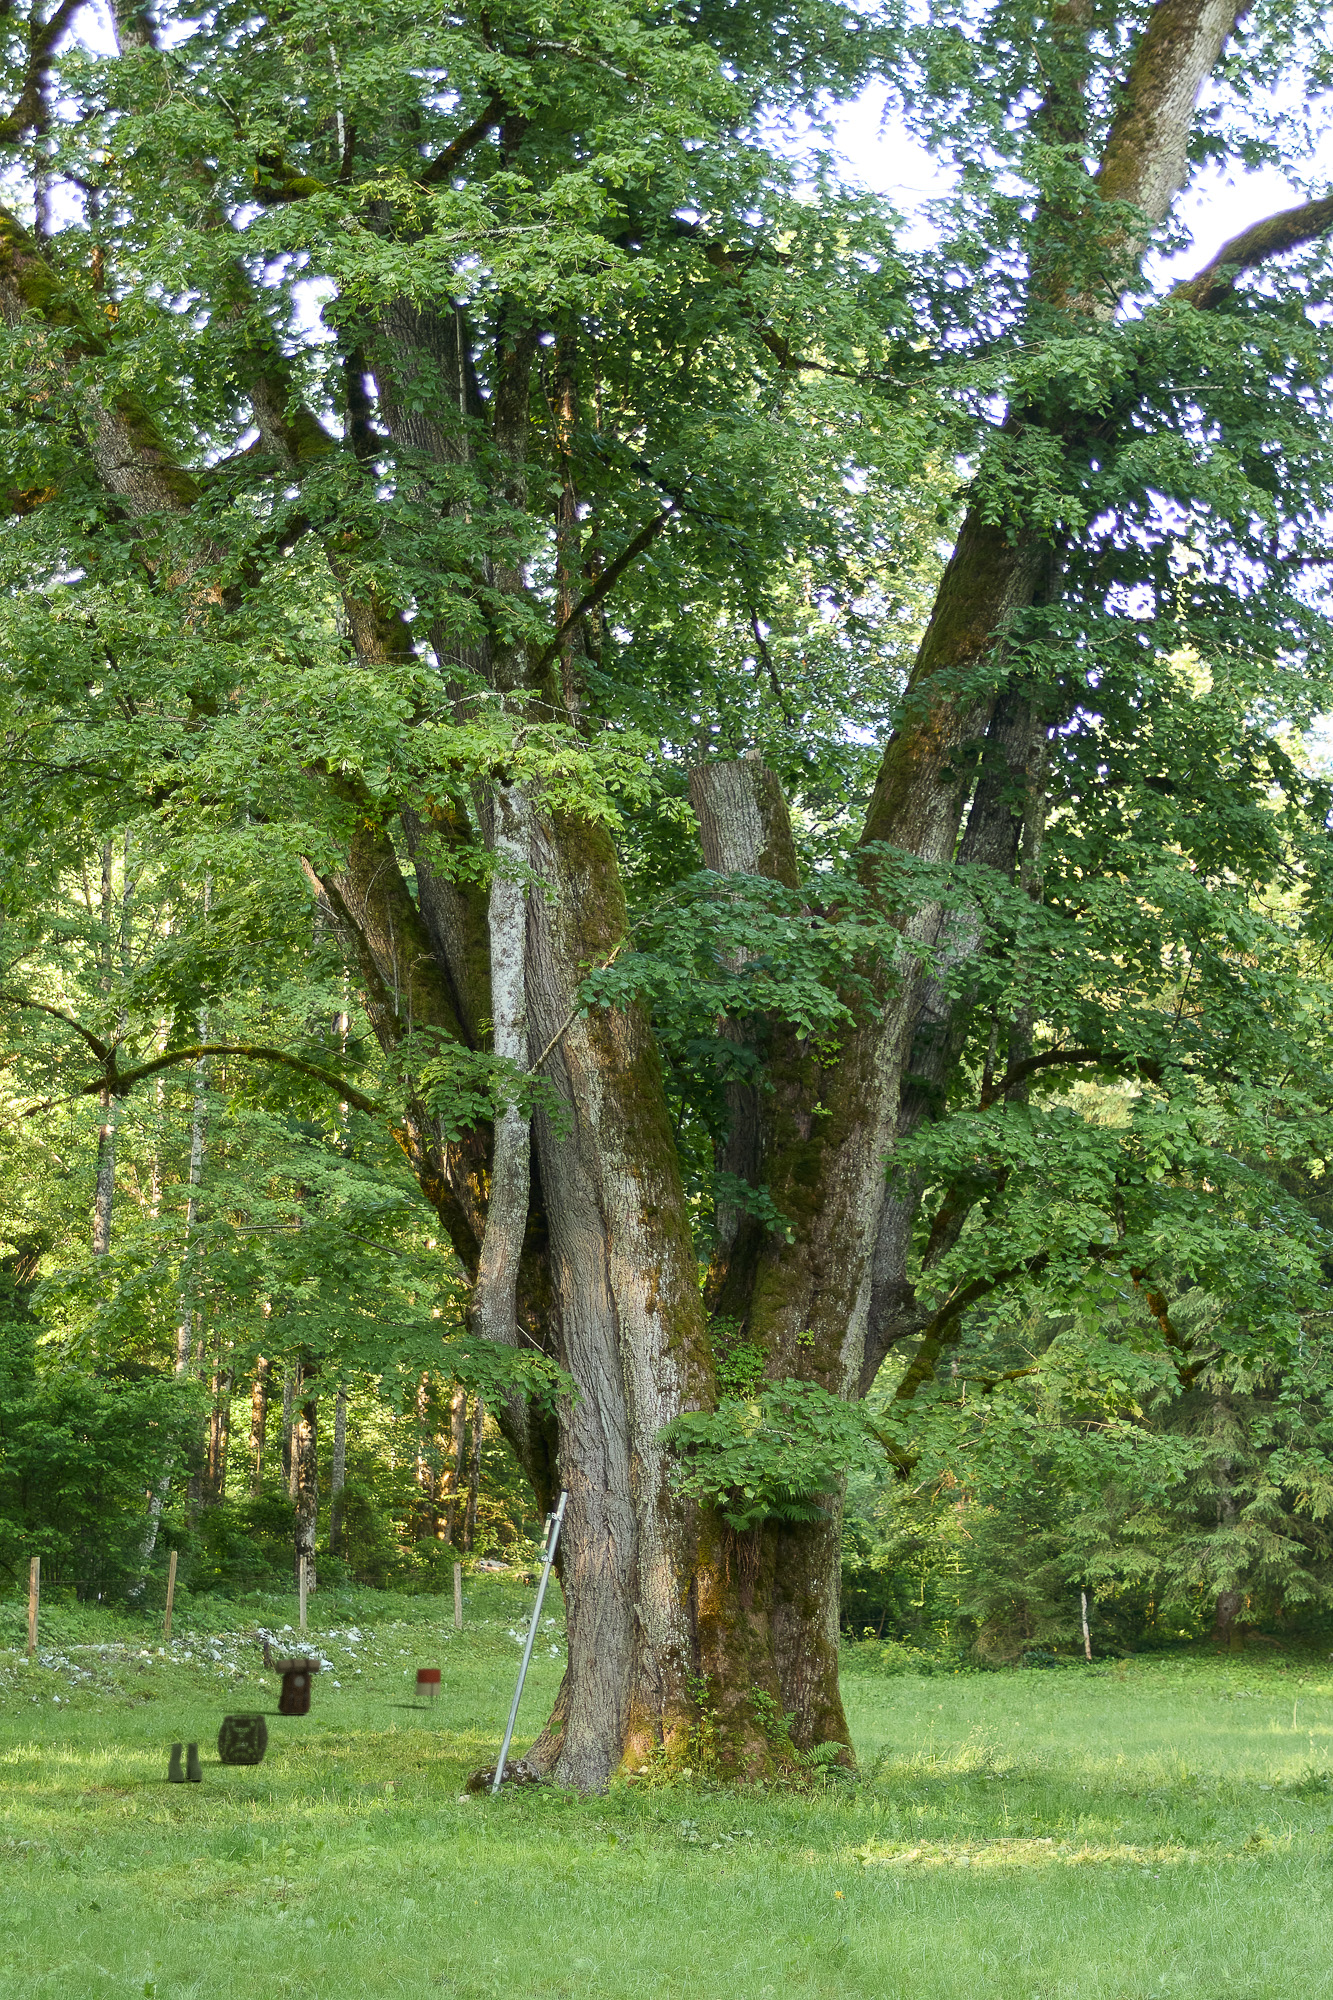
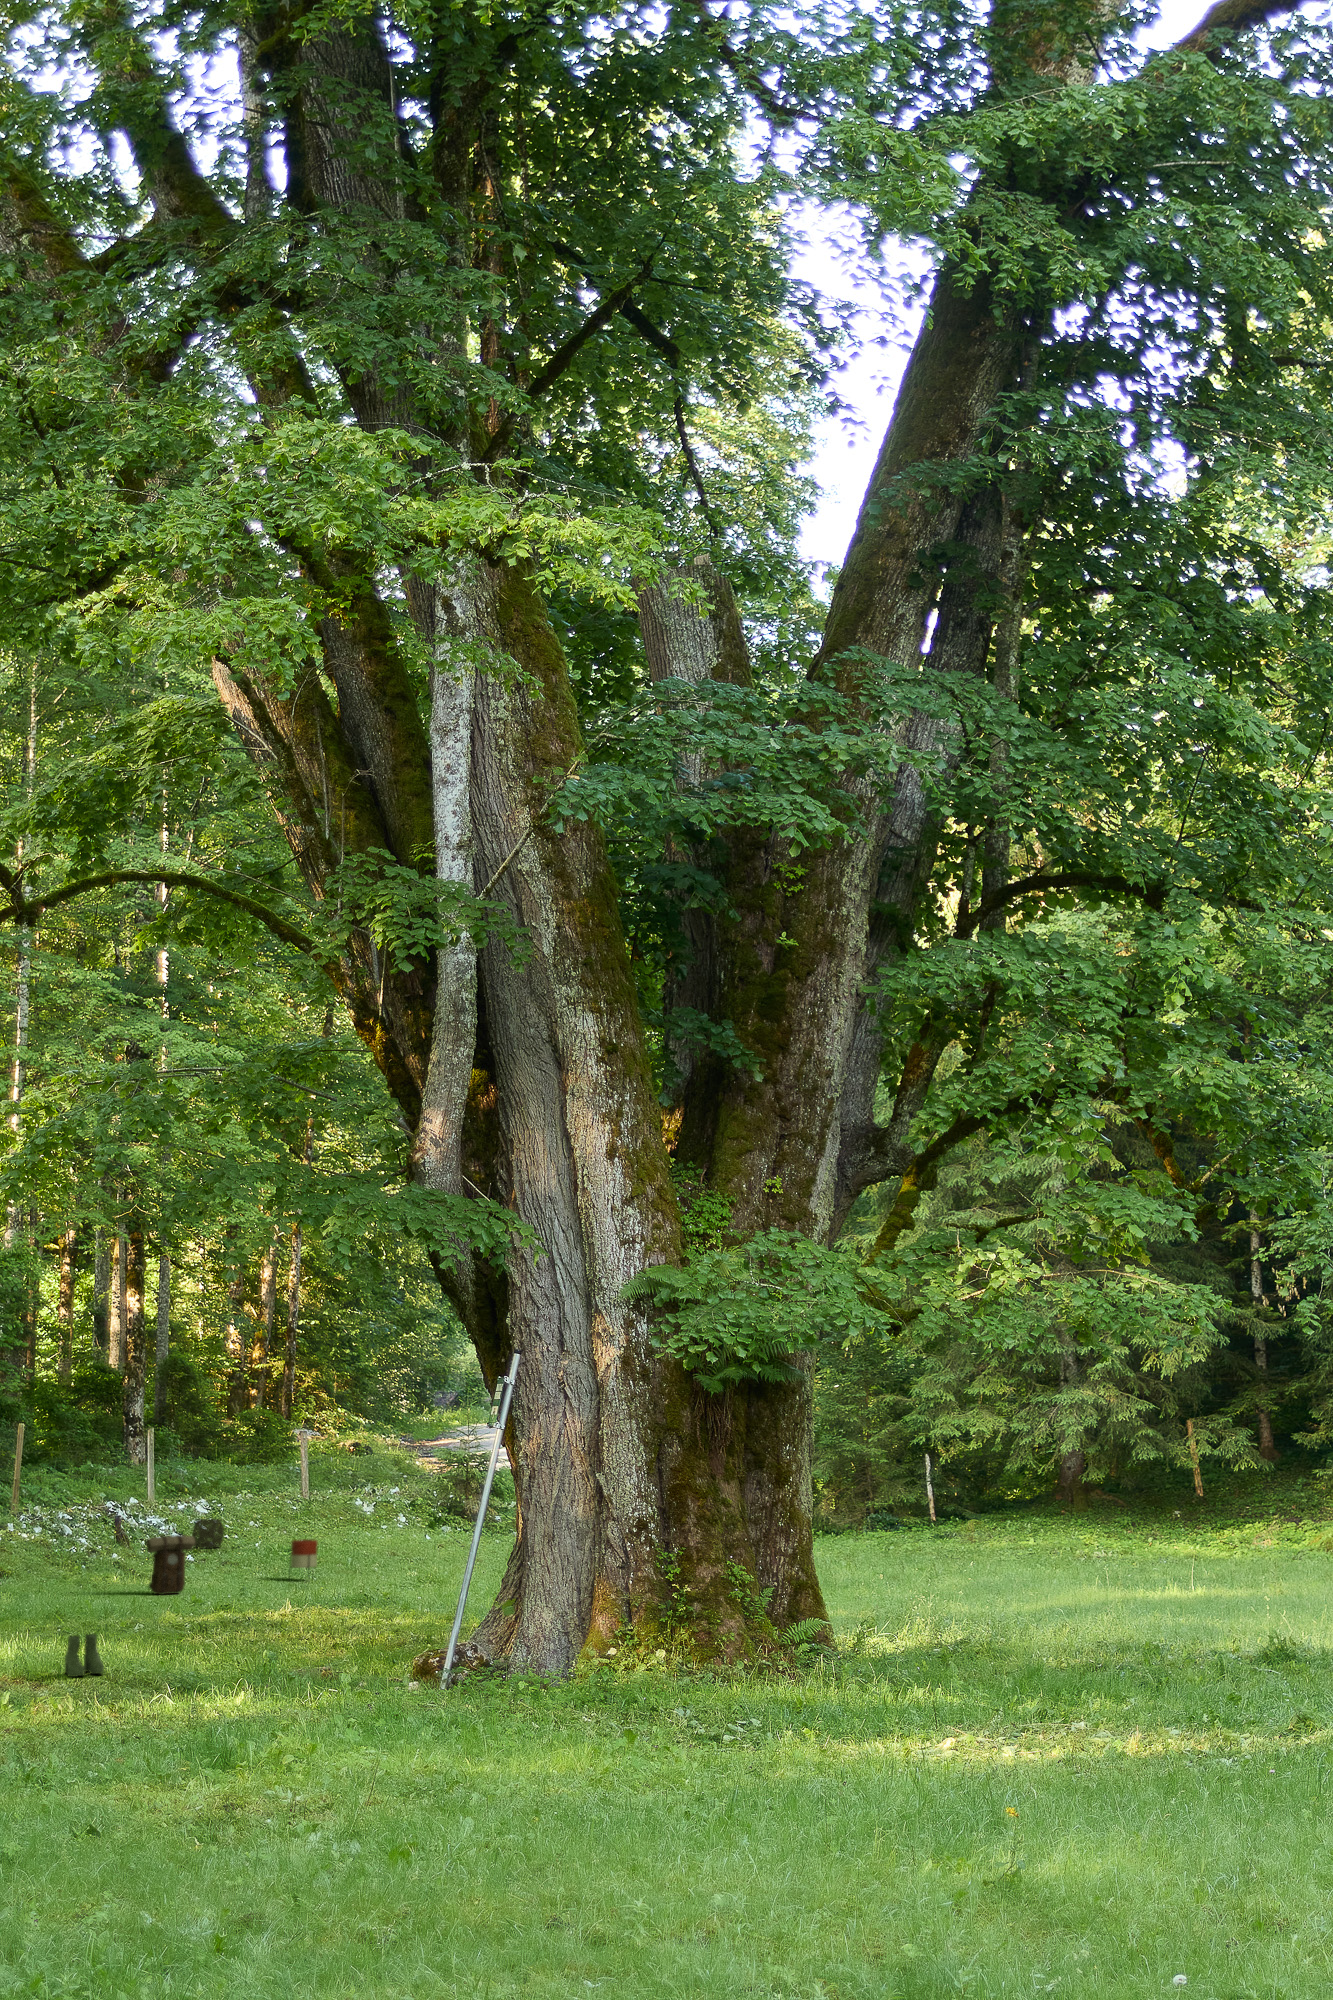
woven basket: present [217,1714,269,1764] -> present [192,1519,224,1549]

